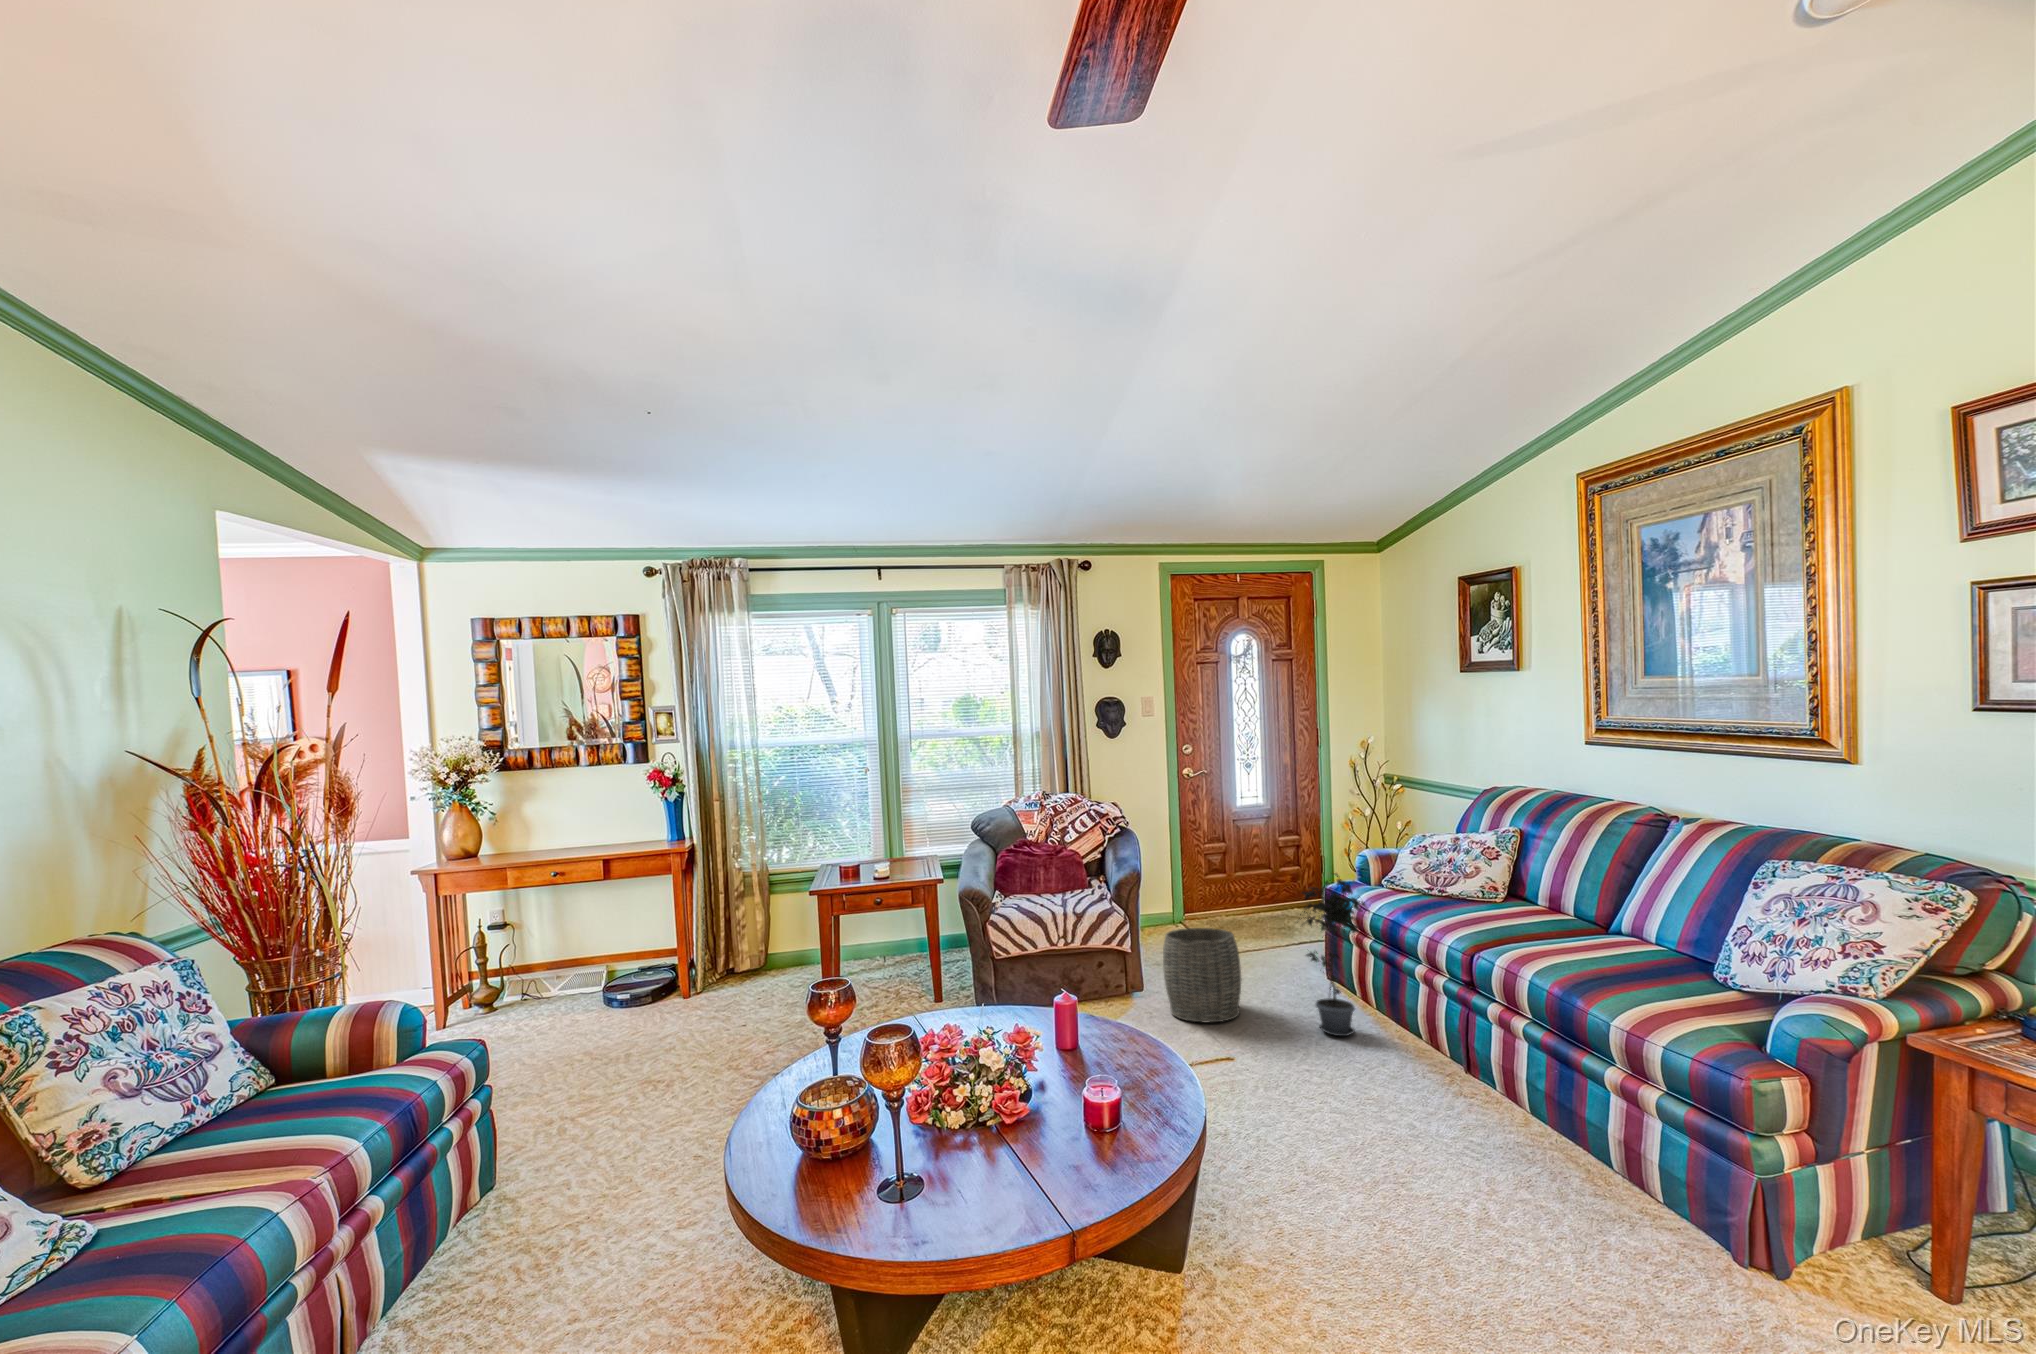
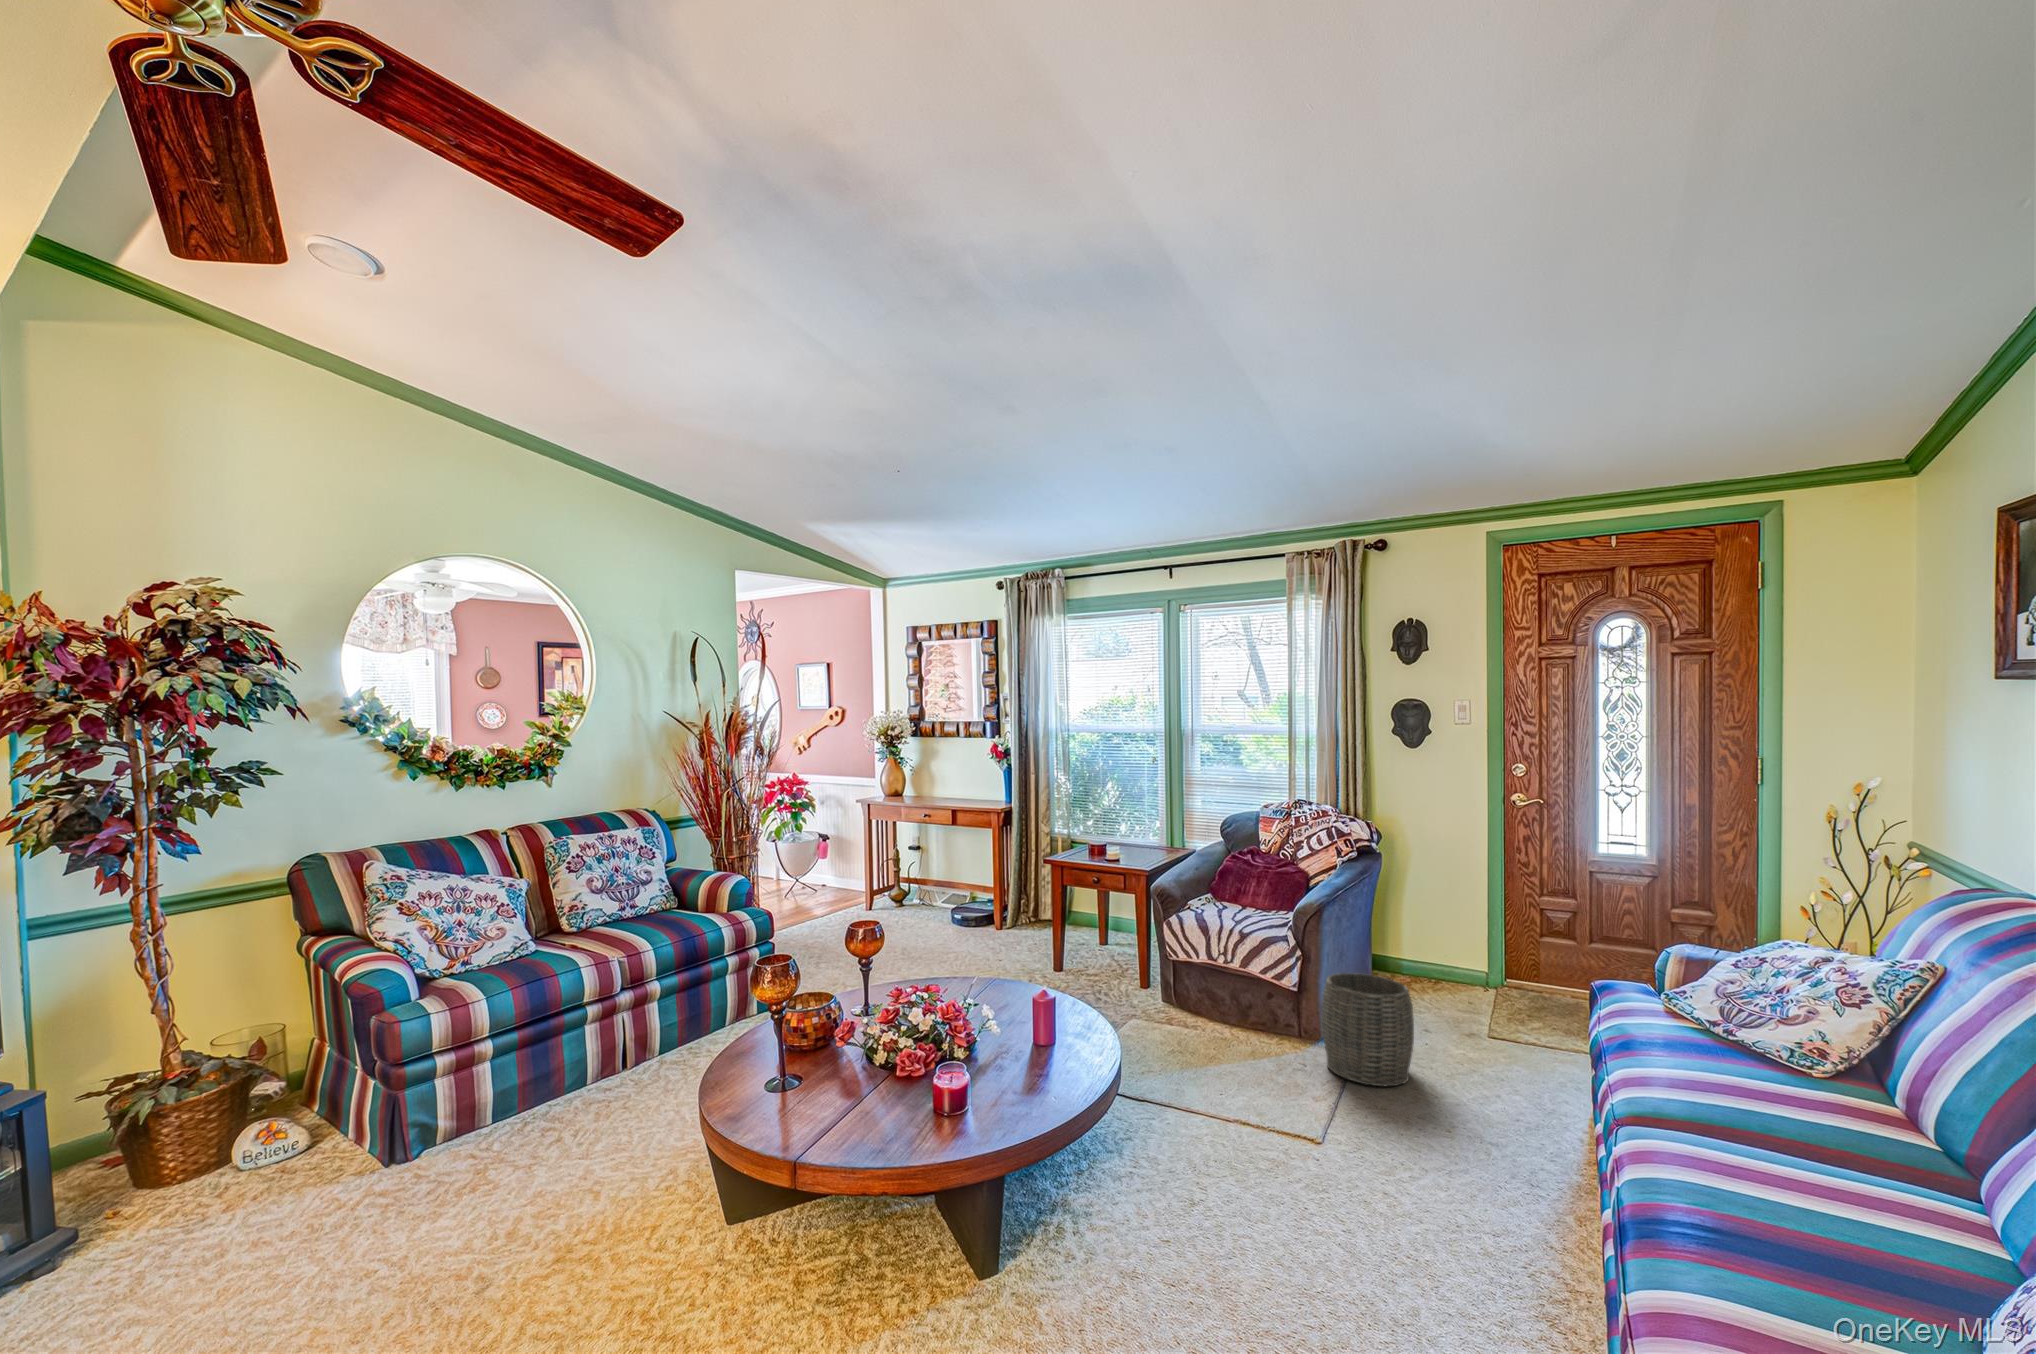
potted plant: present [1300,873,1368,1036] -> none [1433,950,1527,1151]

